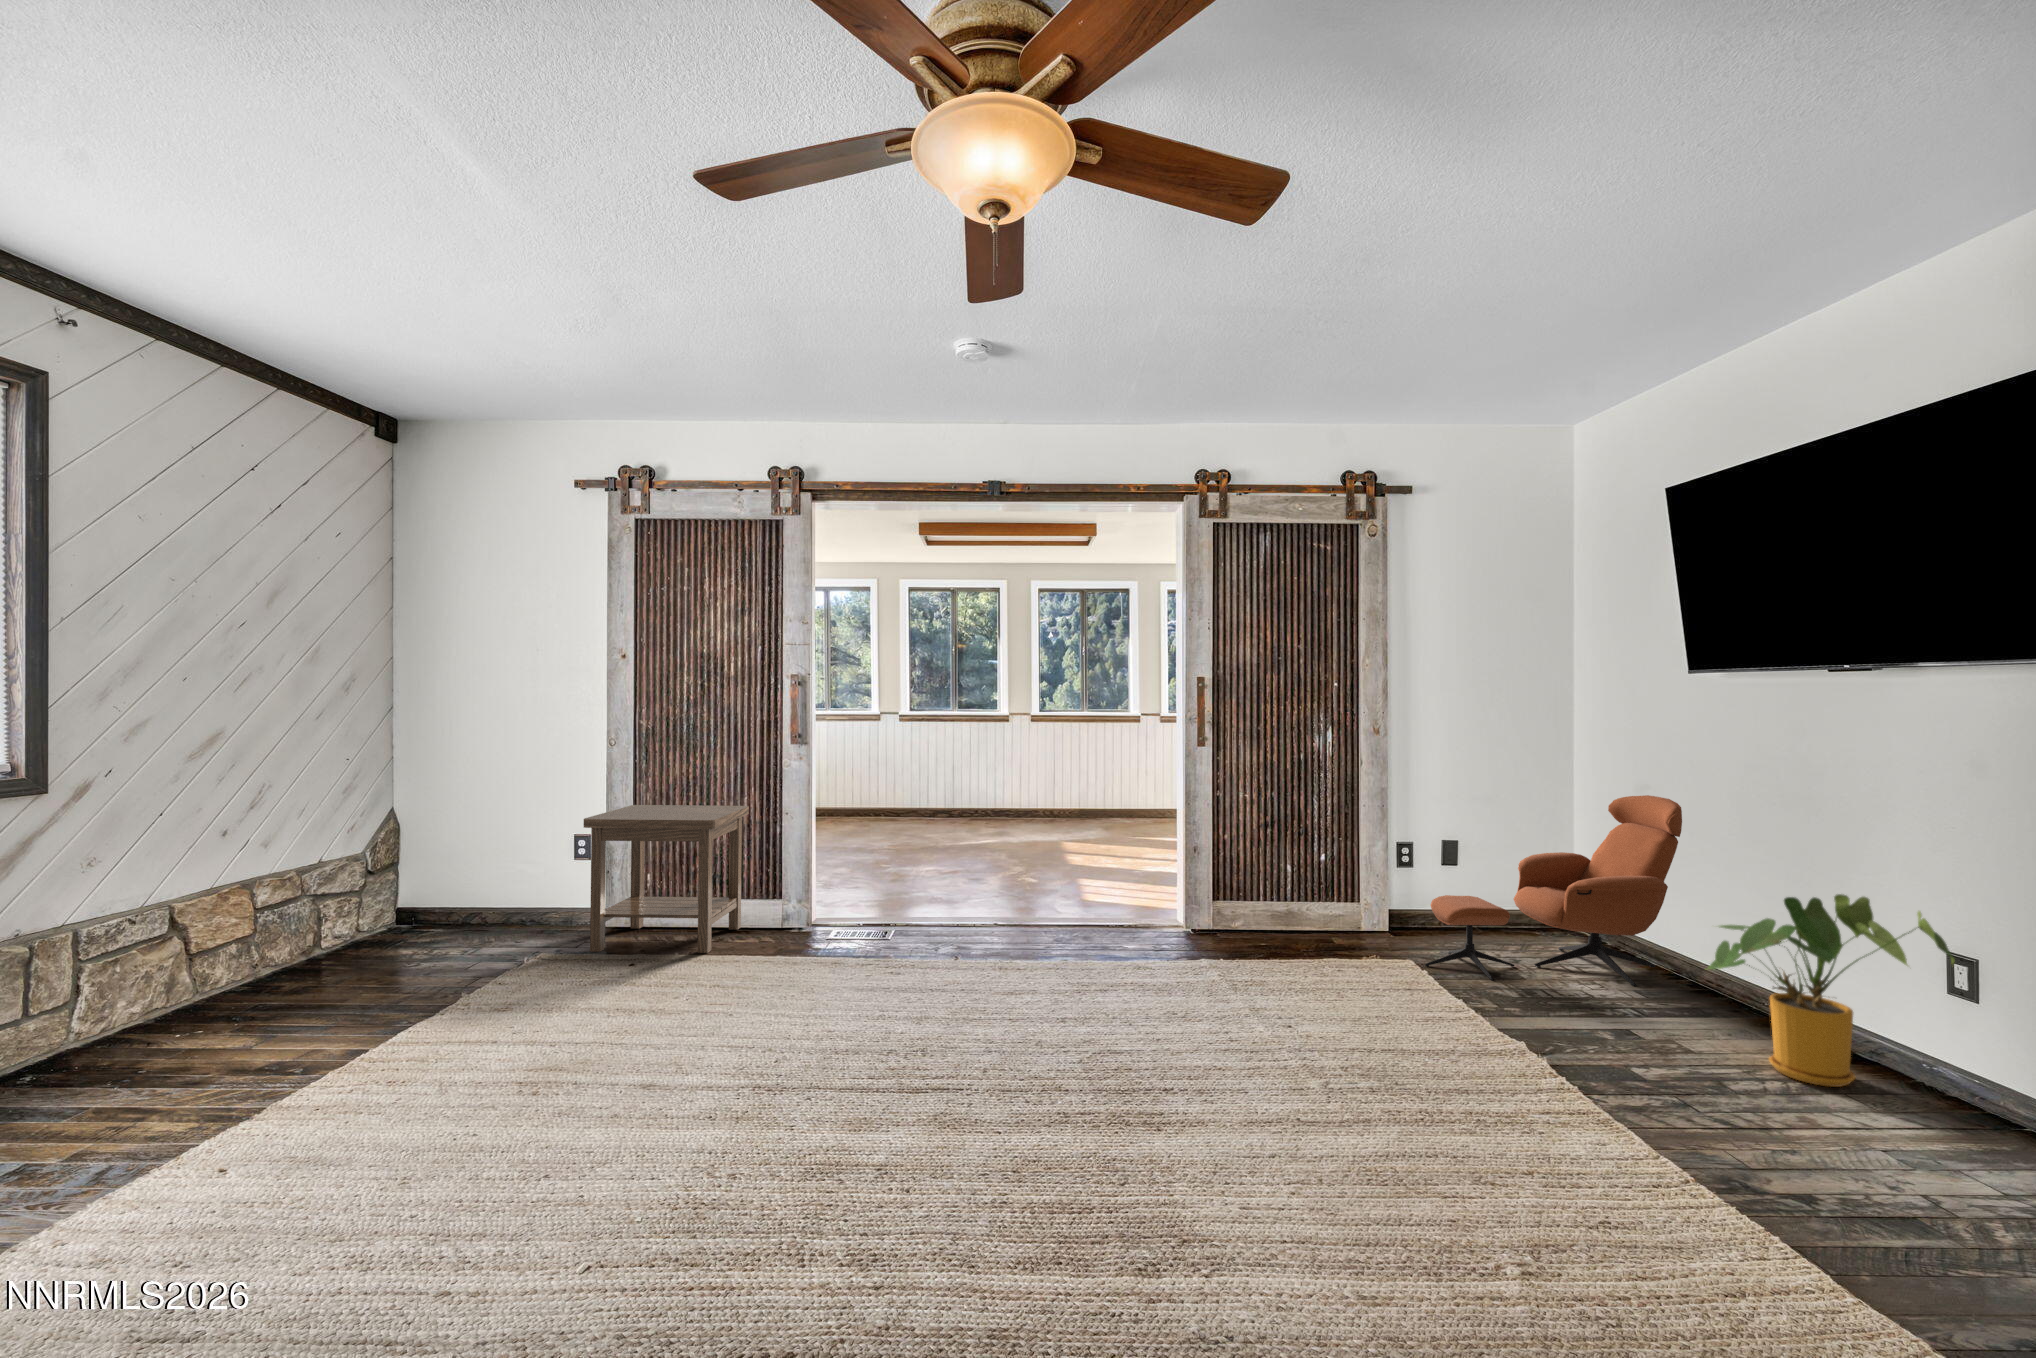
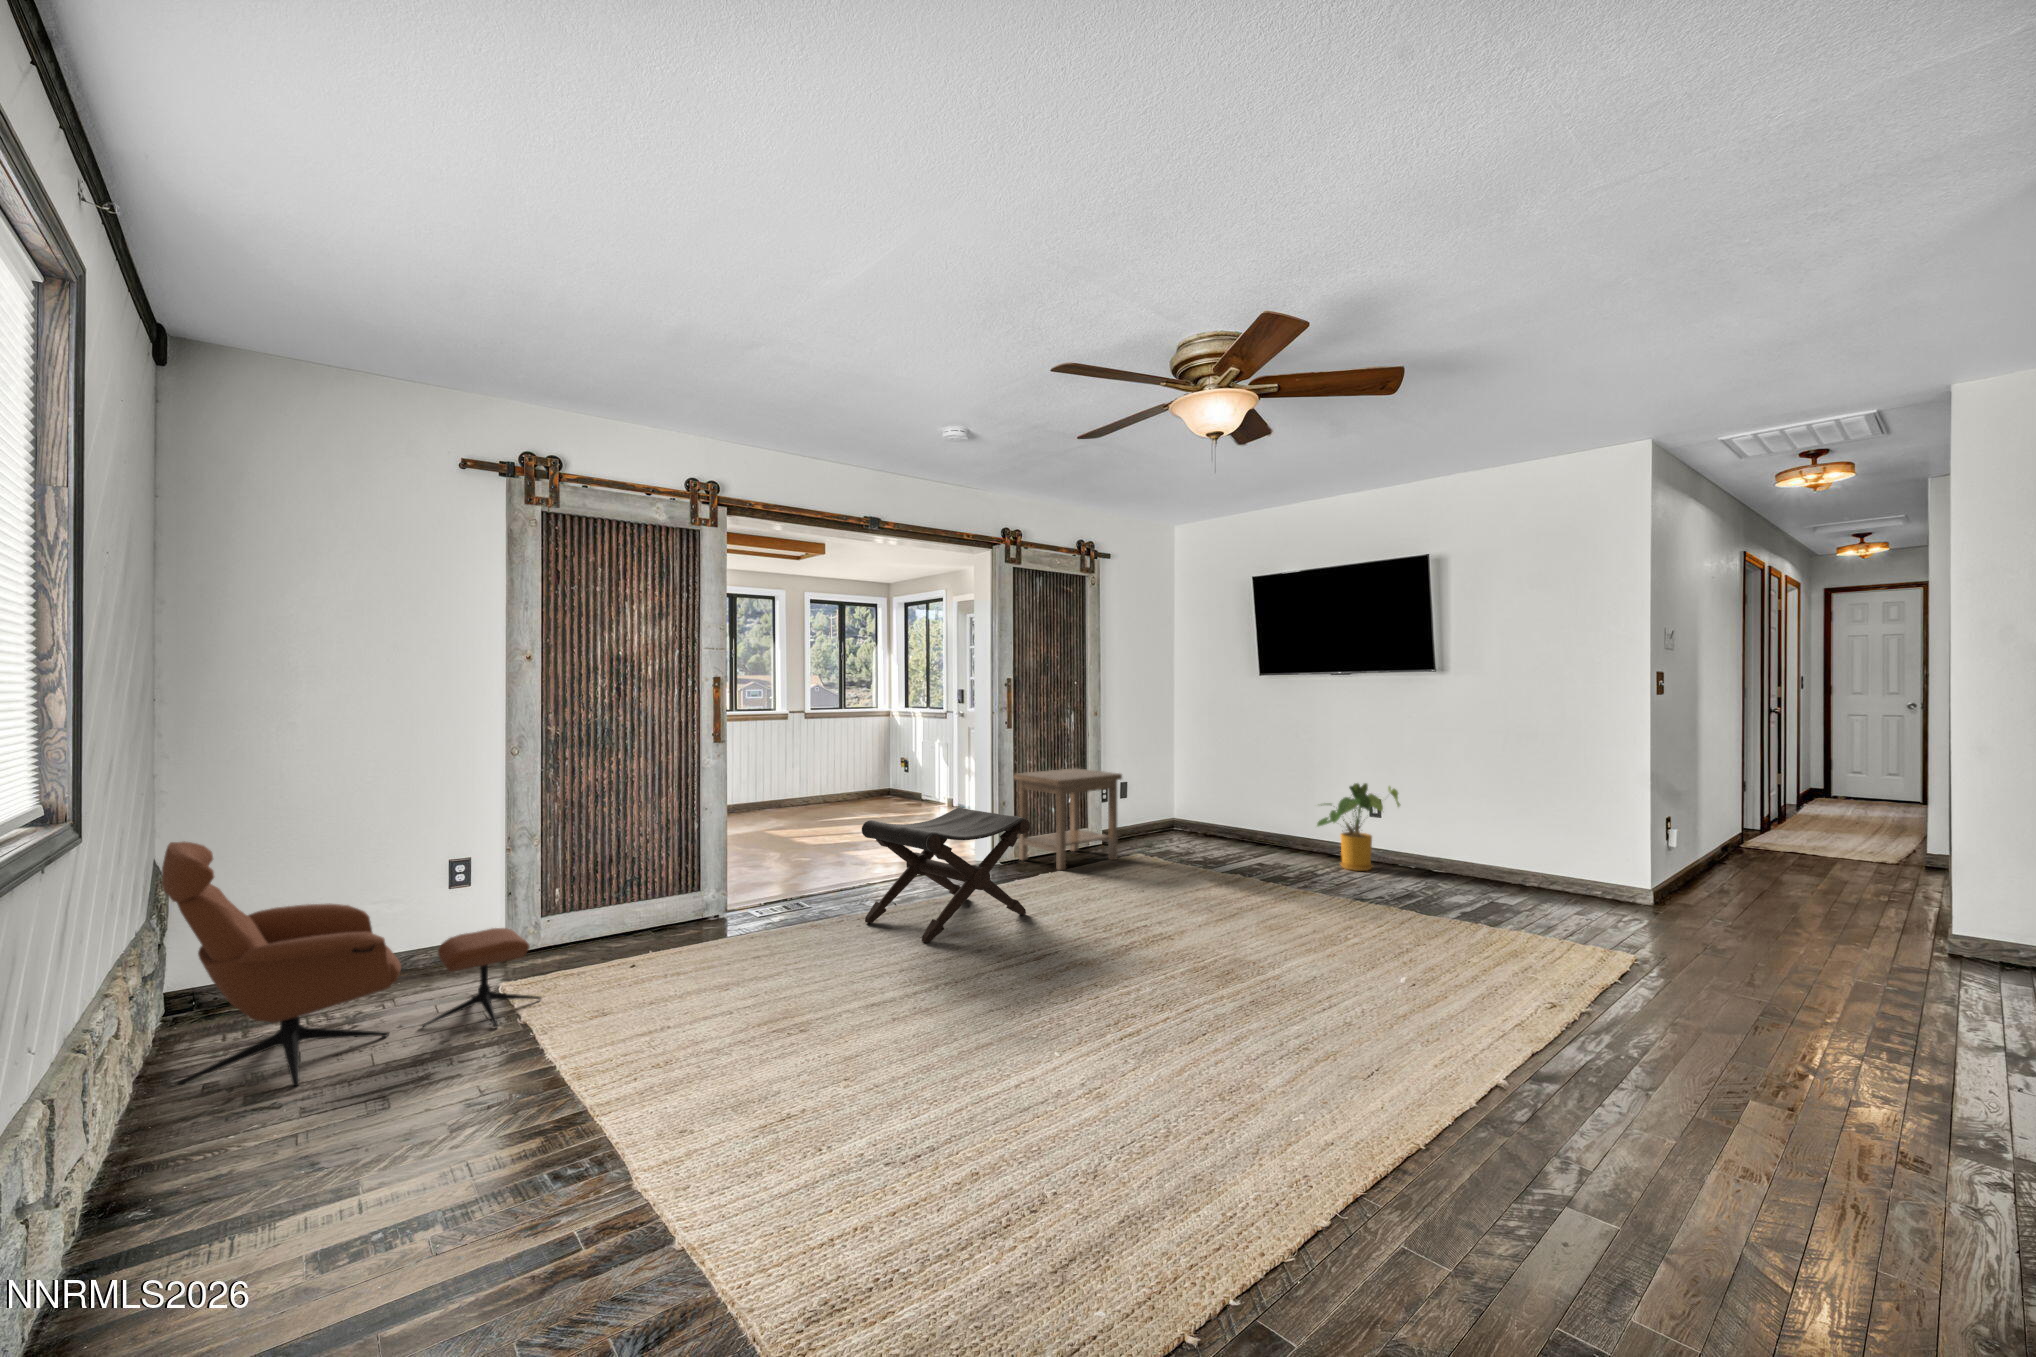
lounge chair: present [1425,795,1682,986] -> present [162,841,541,1086]
side table: present [584,805,749,953] -> present [1014,768,1122,870]
footstool: none [859,843,1047,1007] -> present [862,807,1030,943]

